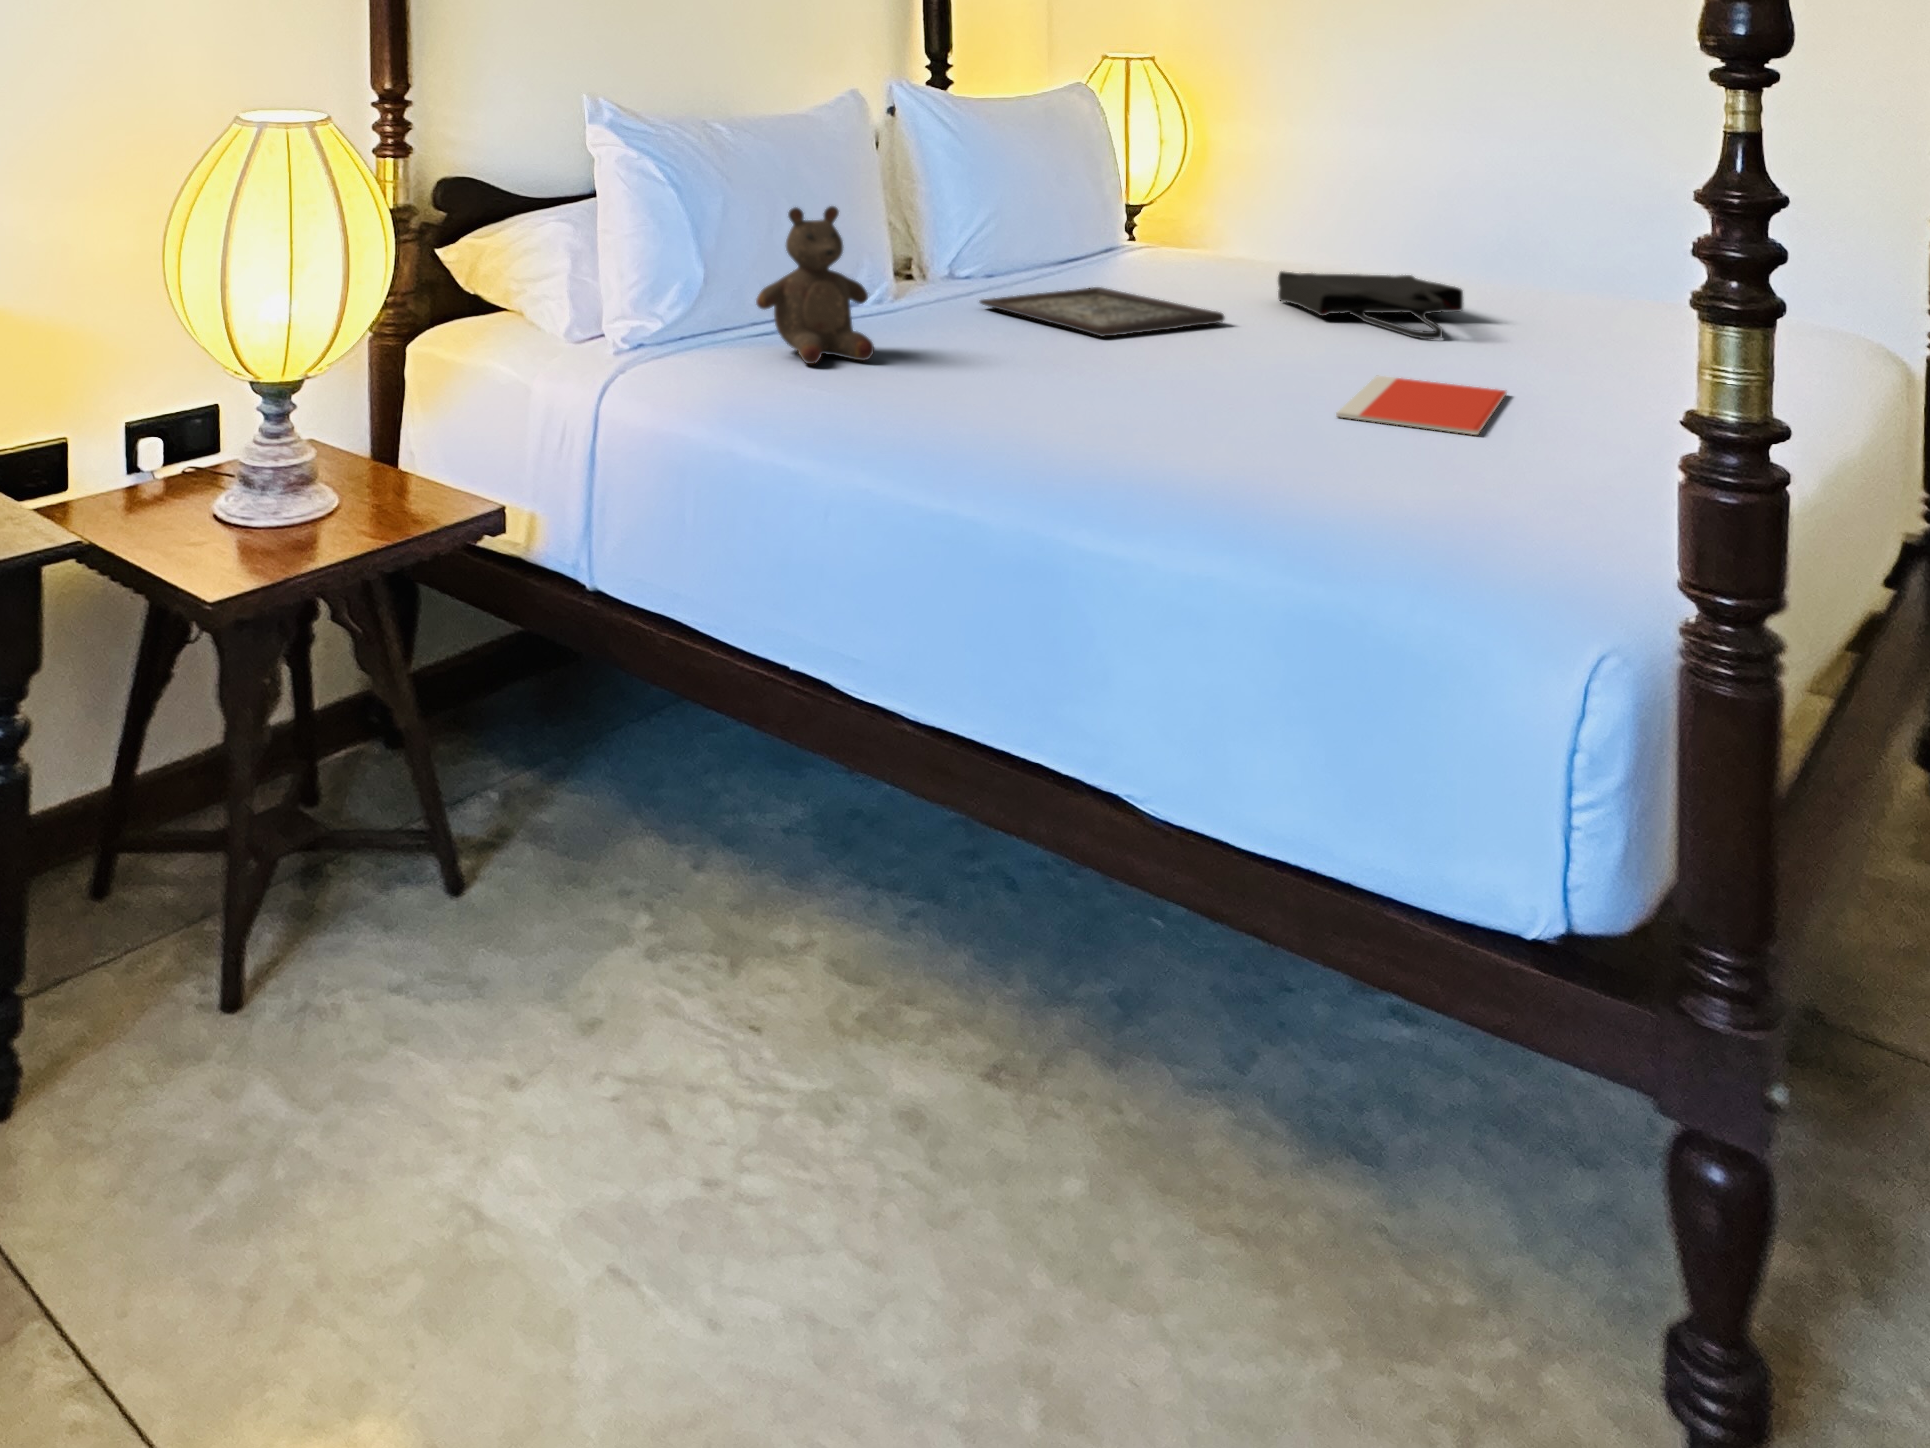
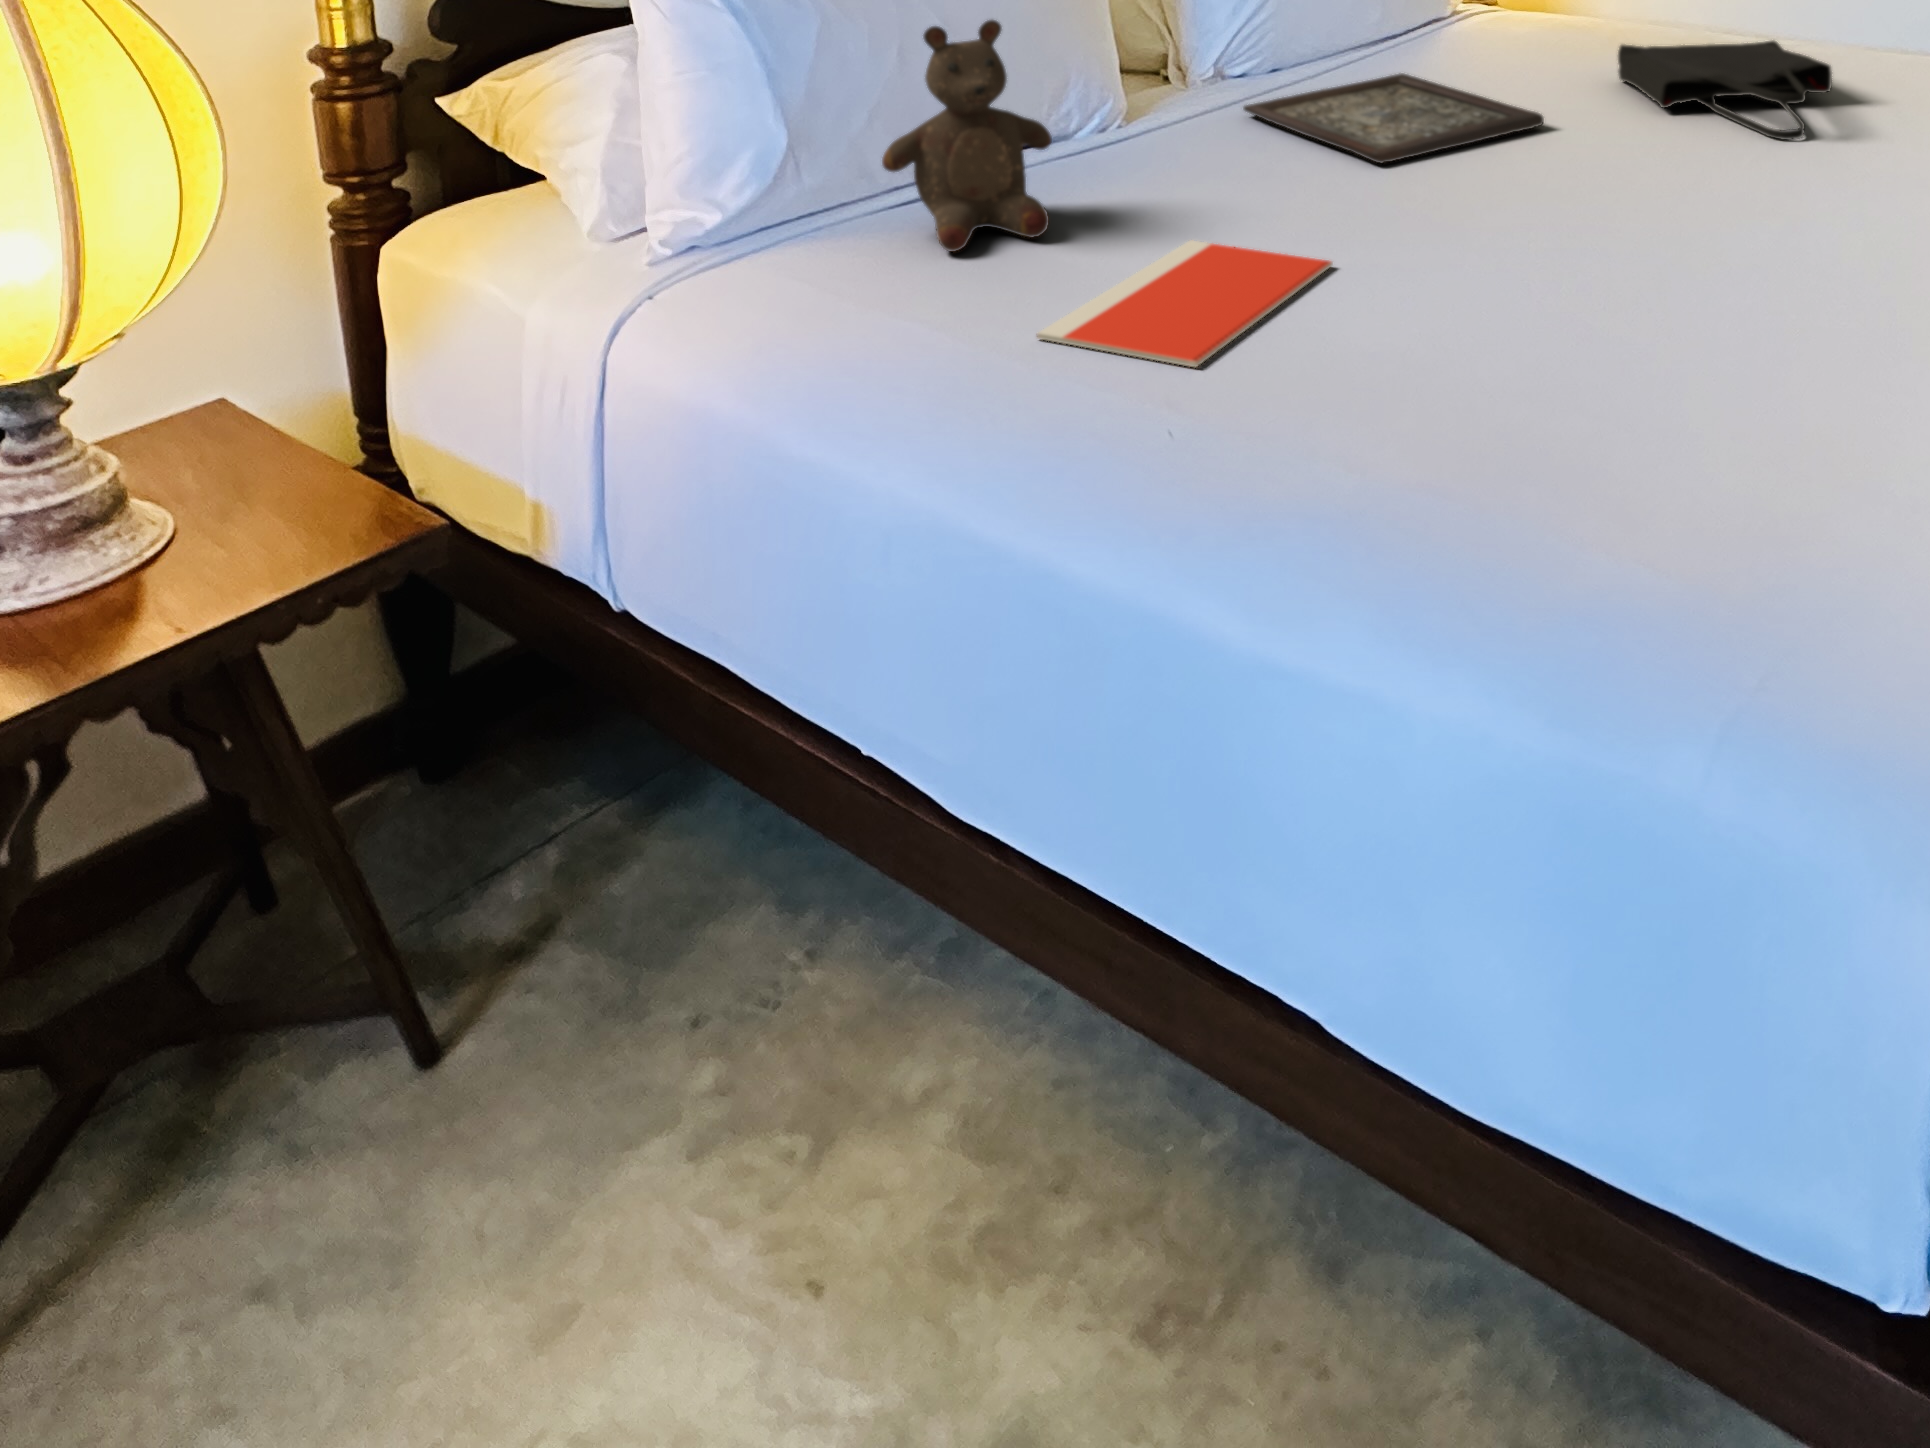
notebook: present [1336,376,1506,435] -> present [1037,240,1332,367]

